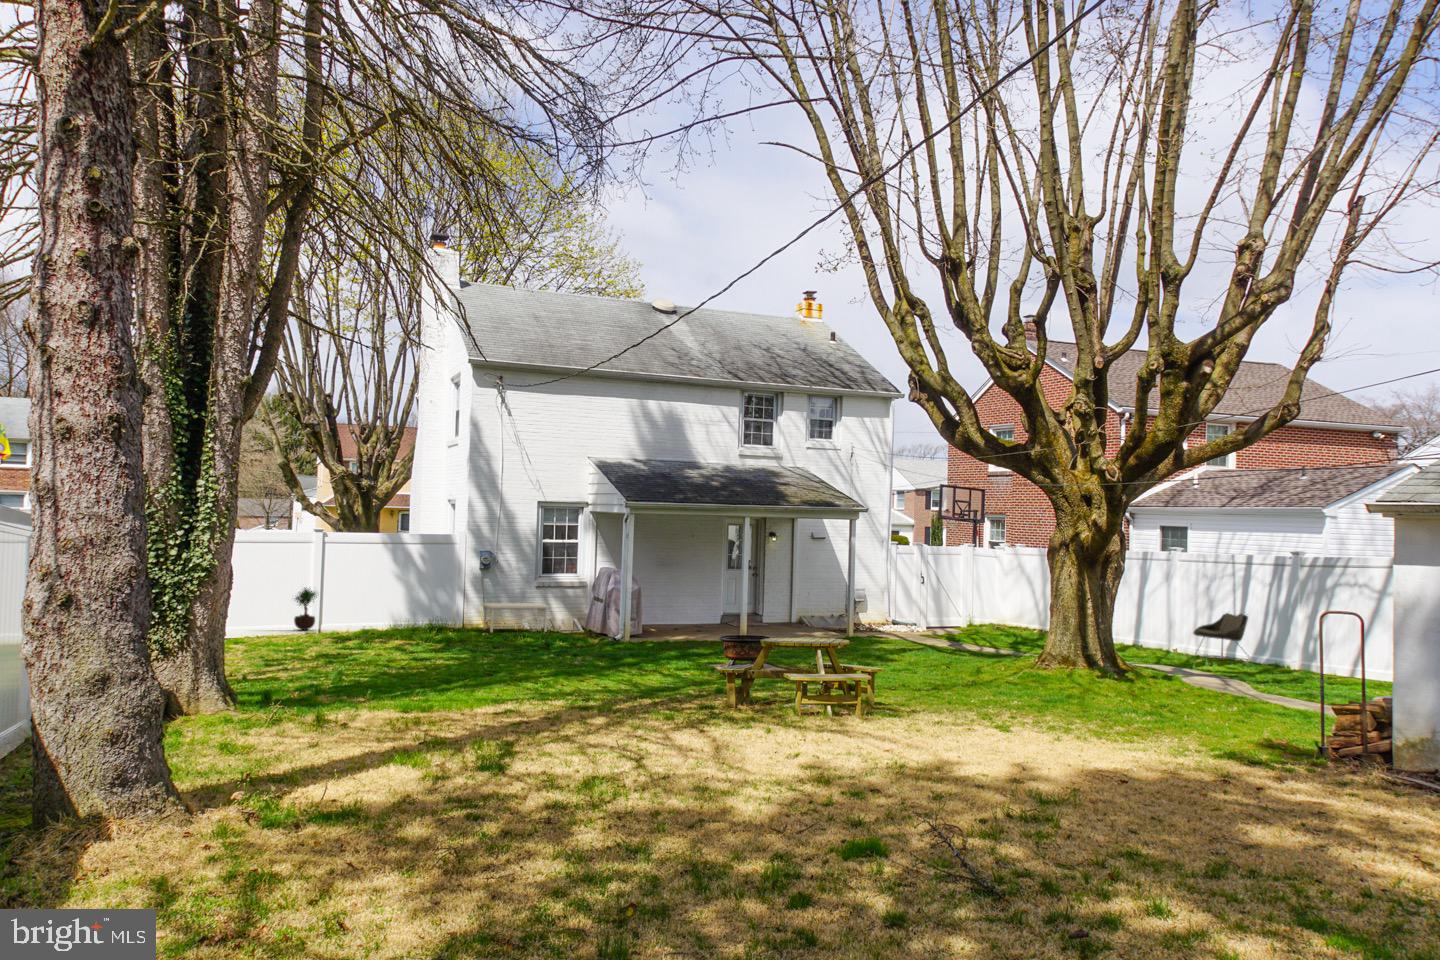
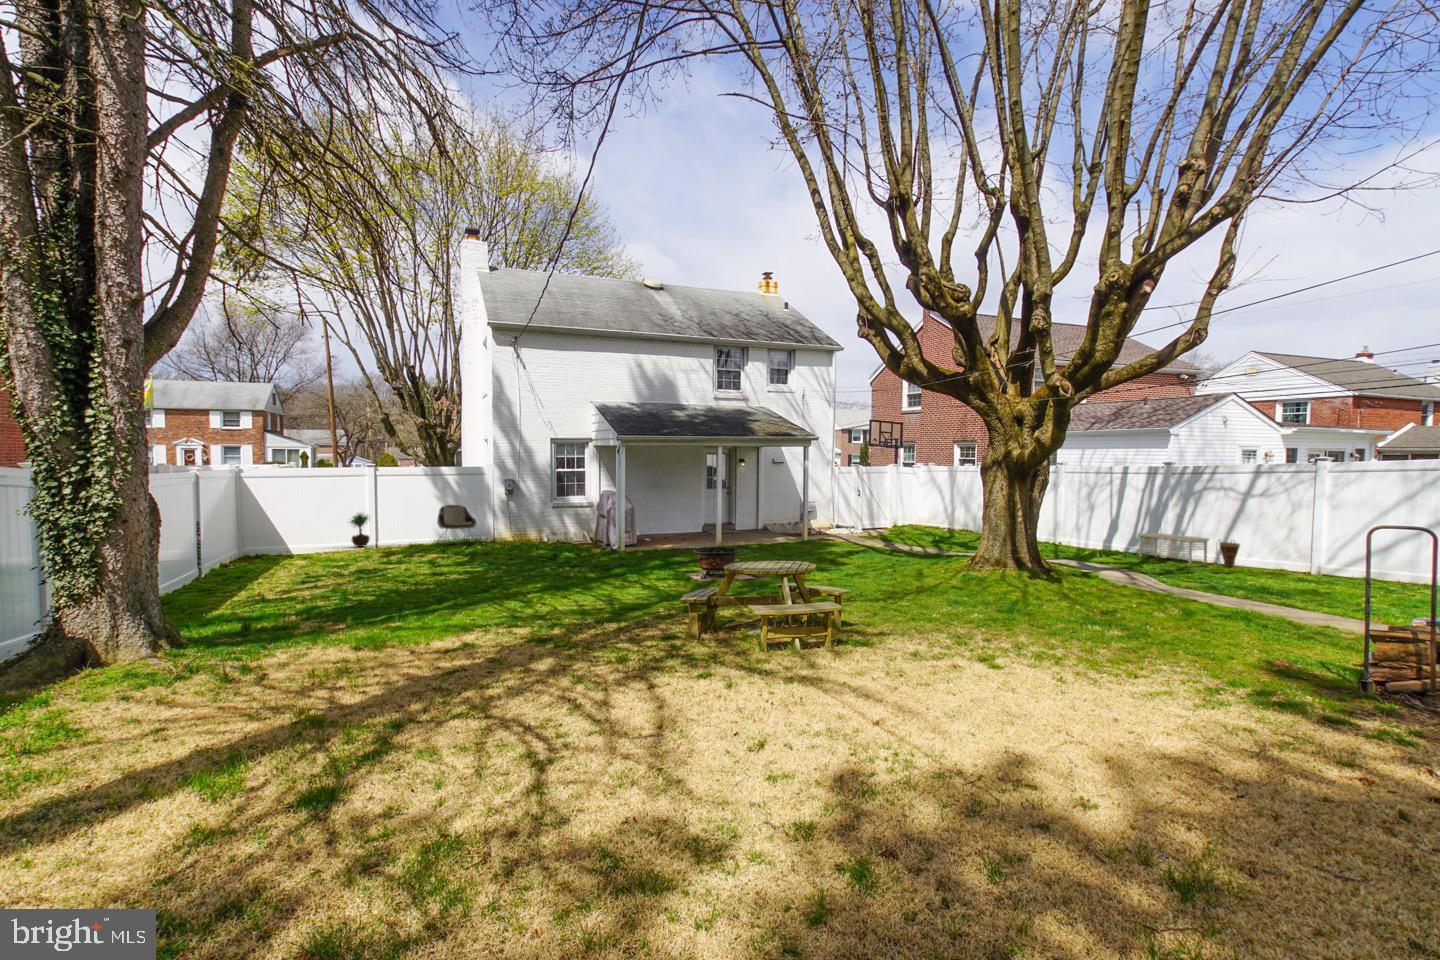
storage bench: present [482,603,549,632] -> present [1138,533,1209,564]
lounge chair: present [1194,613,1249,660] -> present [437,505,476,545]
basket: none [1347,645,1372,679] -> present [1219,540,1240,567]

